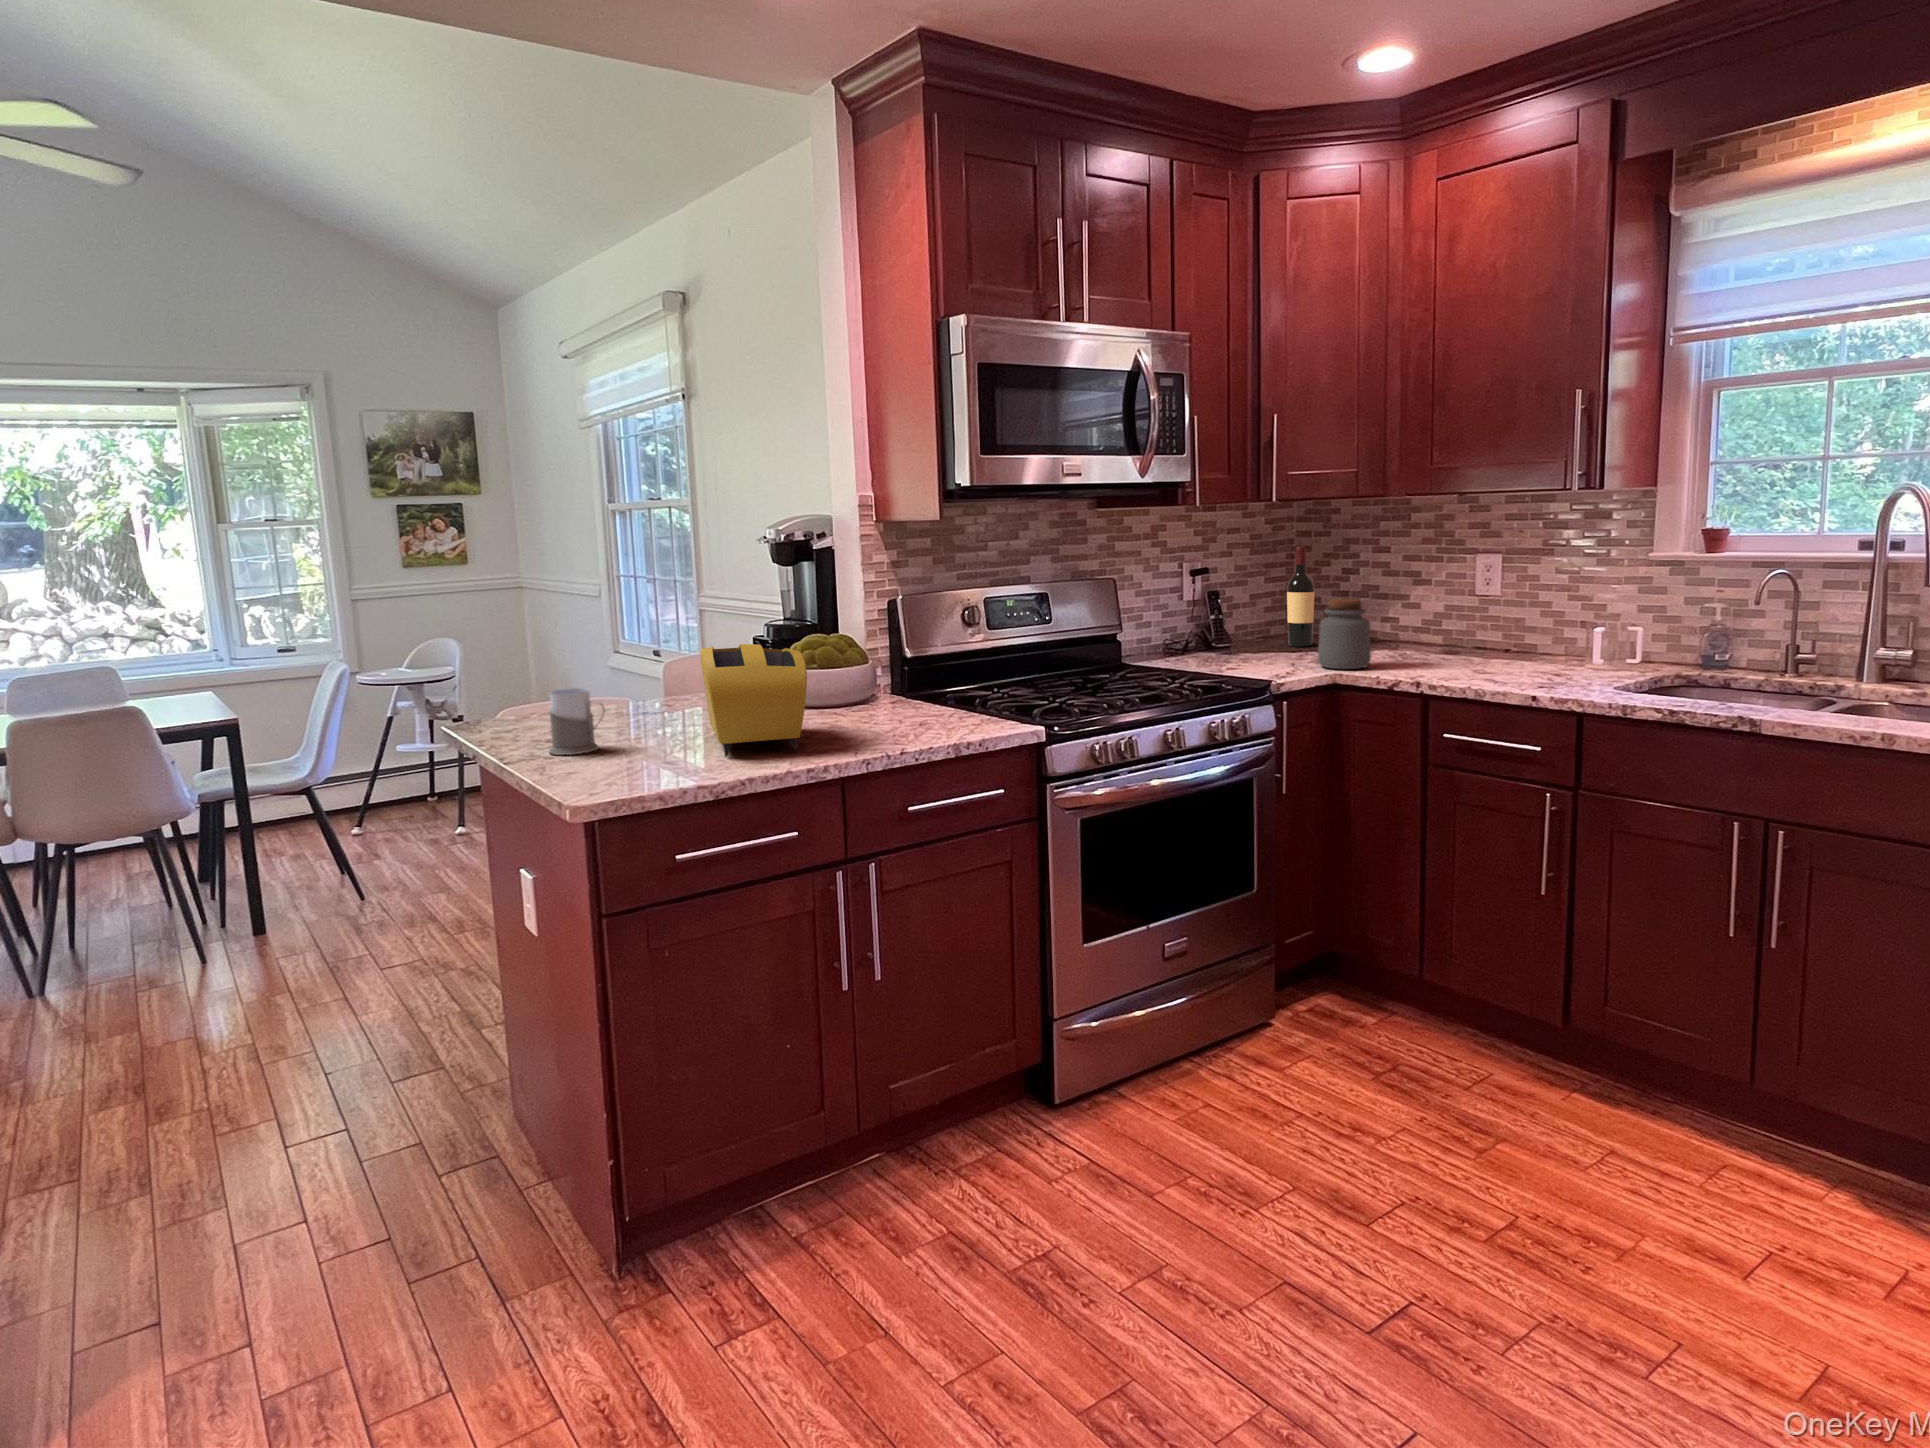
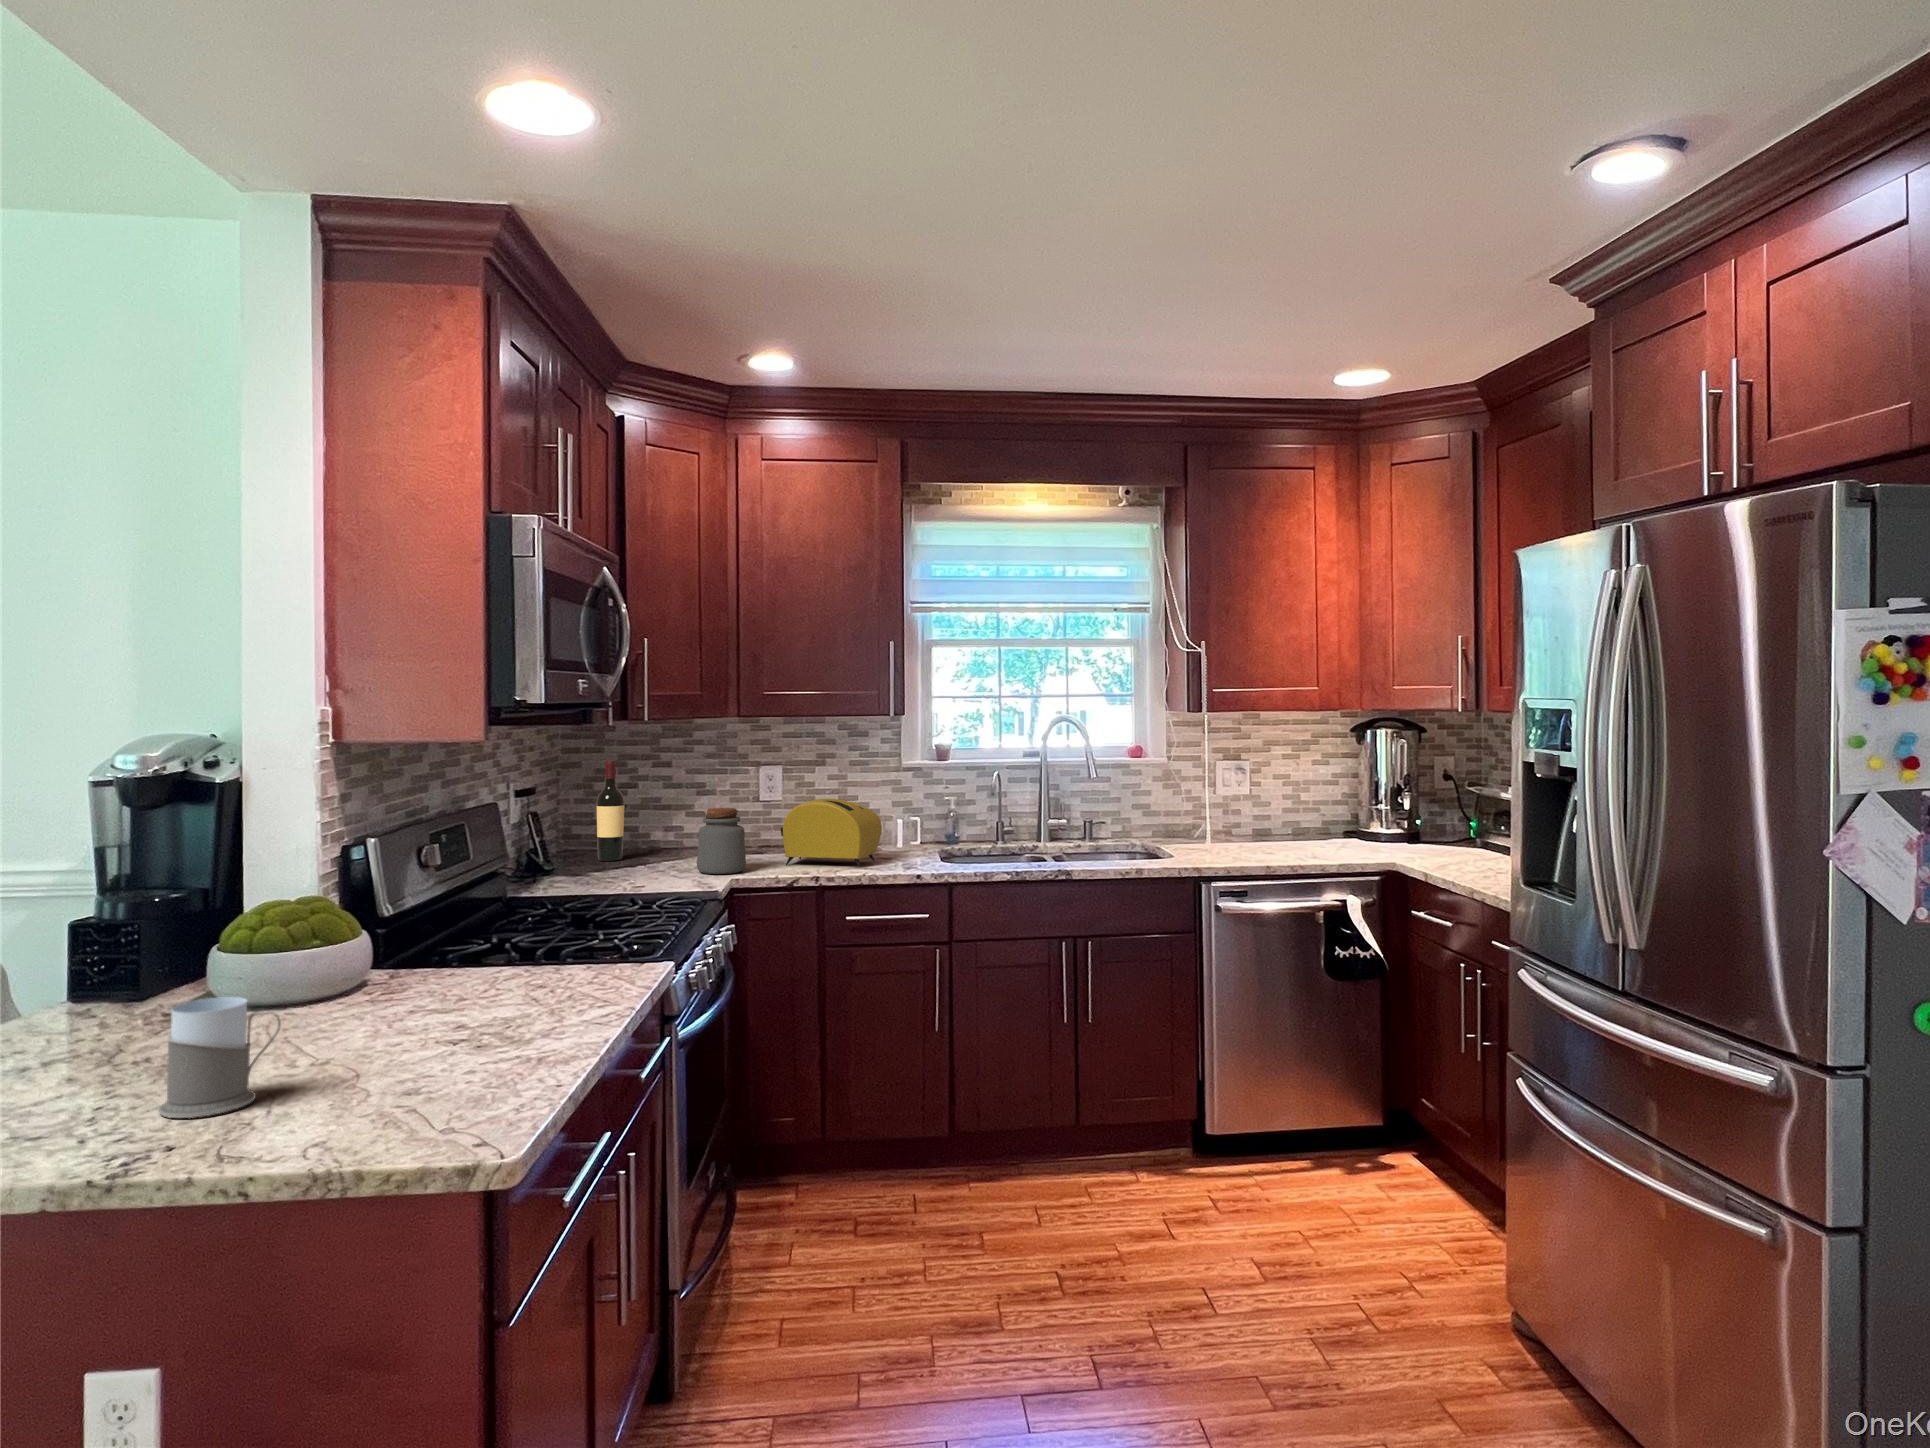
toaster: present [700,644,807,757] -> present [781,799,882,867]

